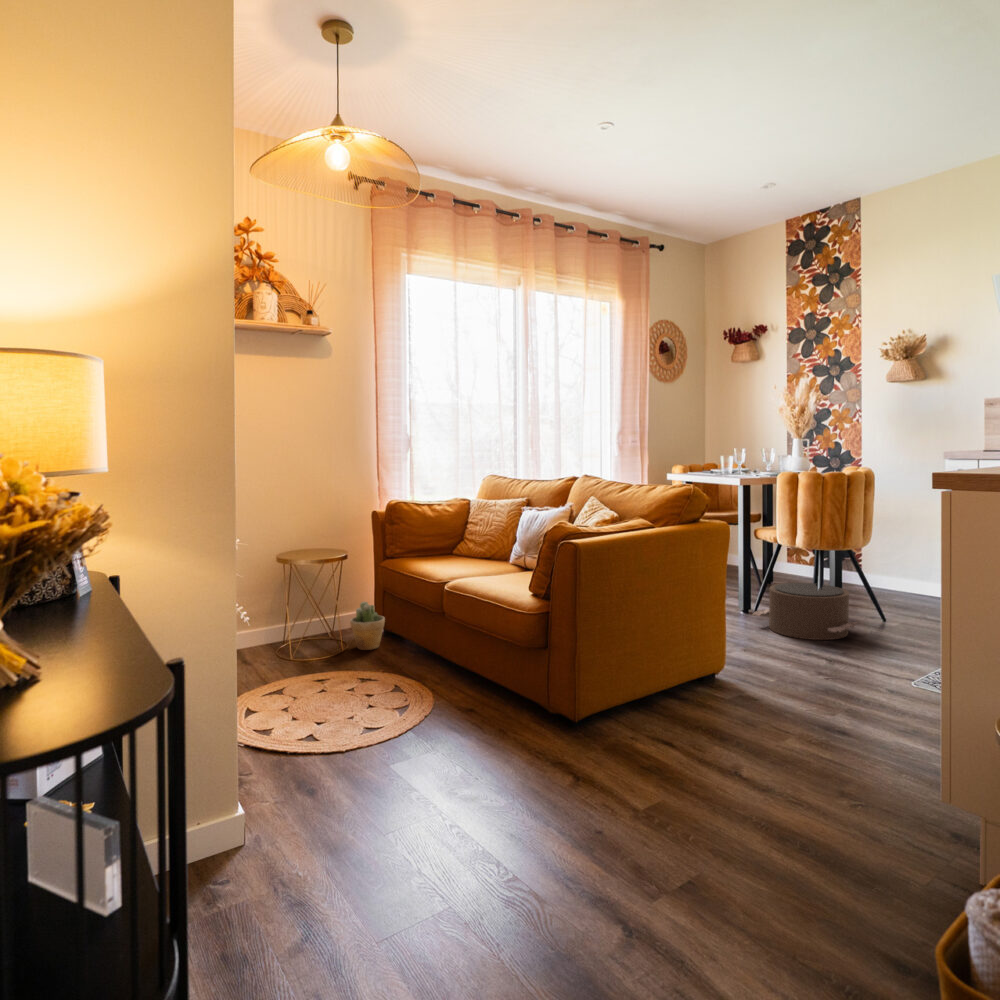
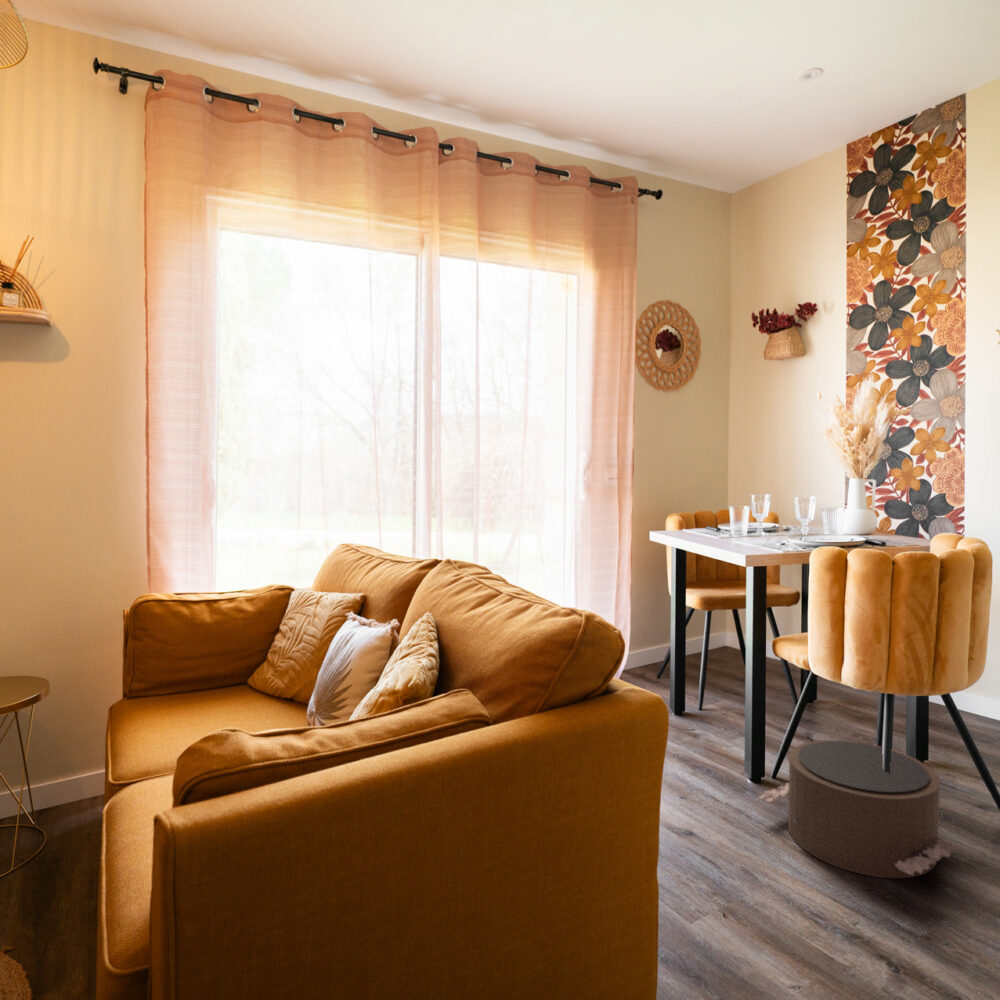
potted plant: present [350,602,385,650] -> none [32,758,102,848]

